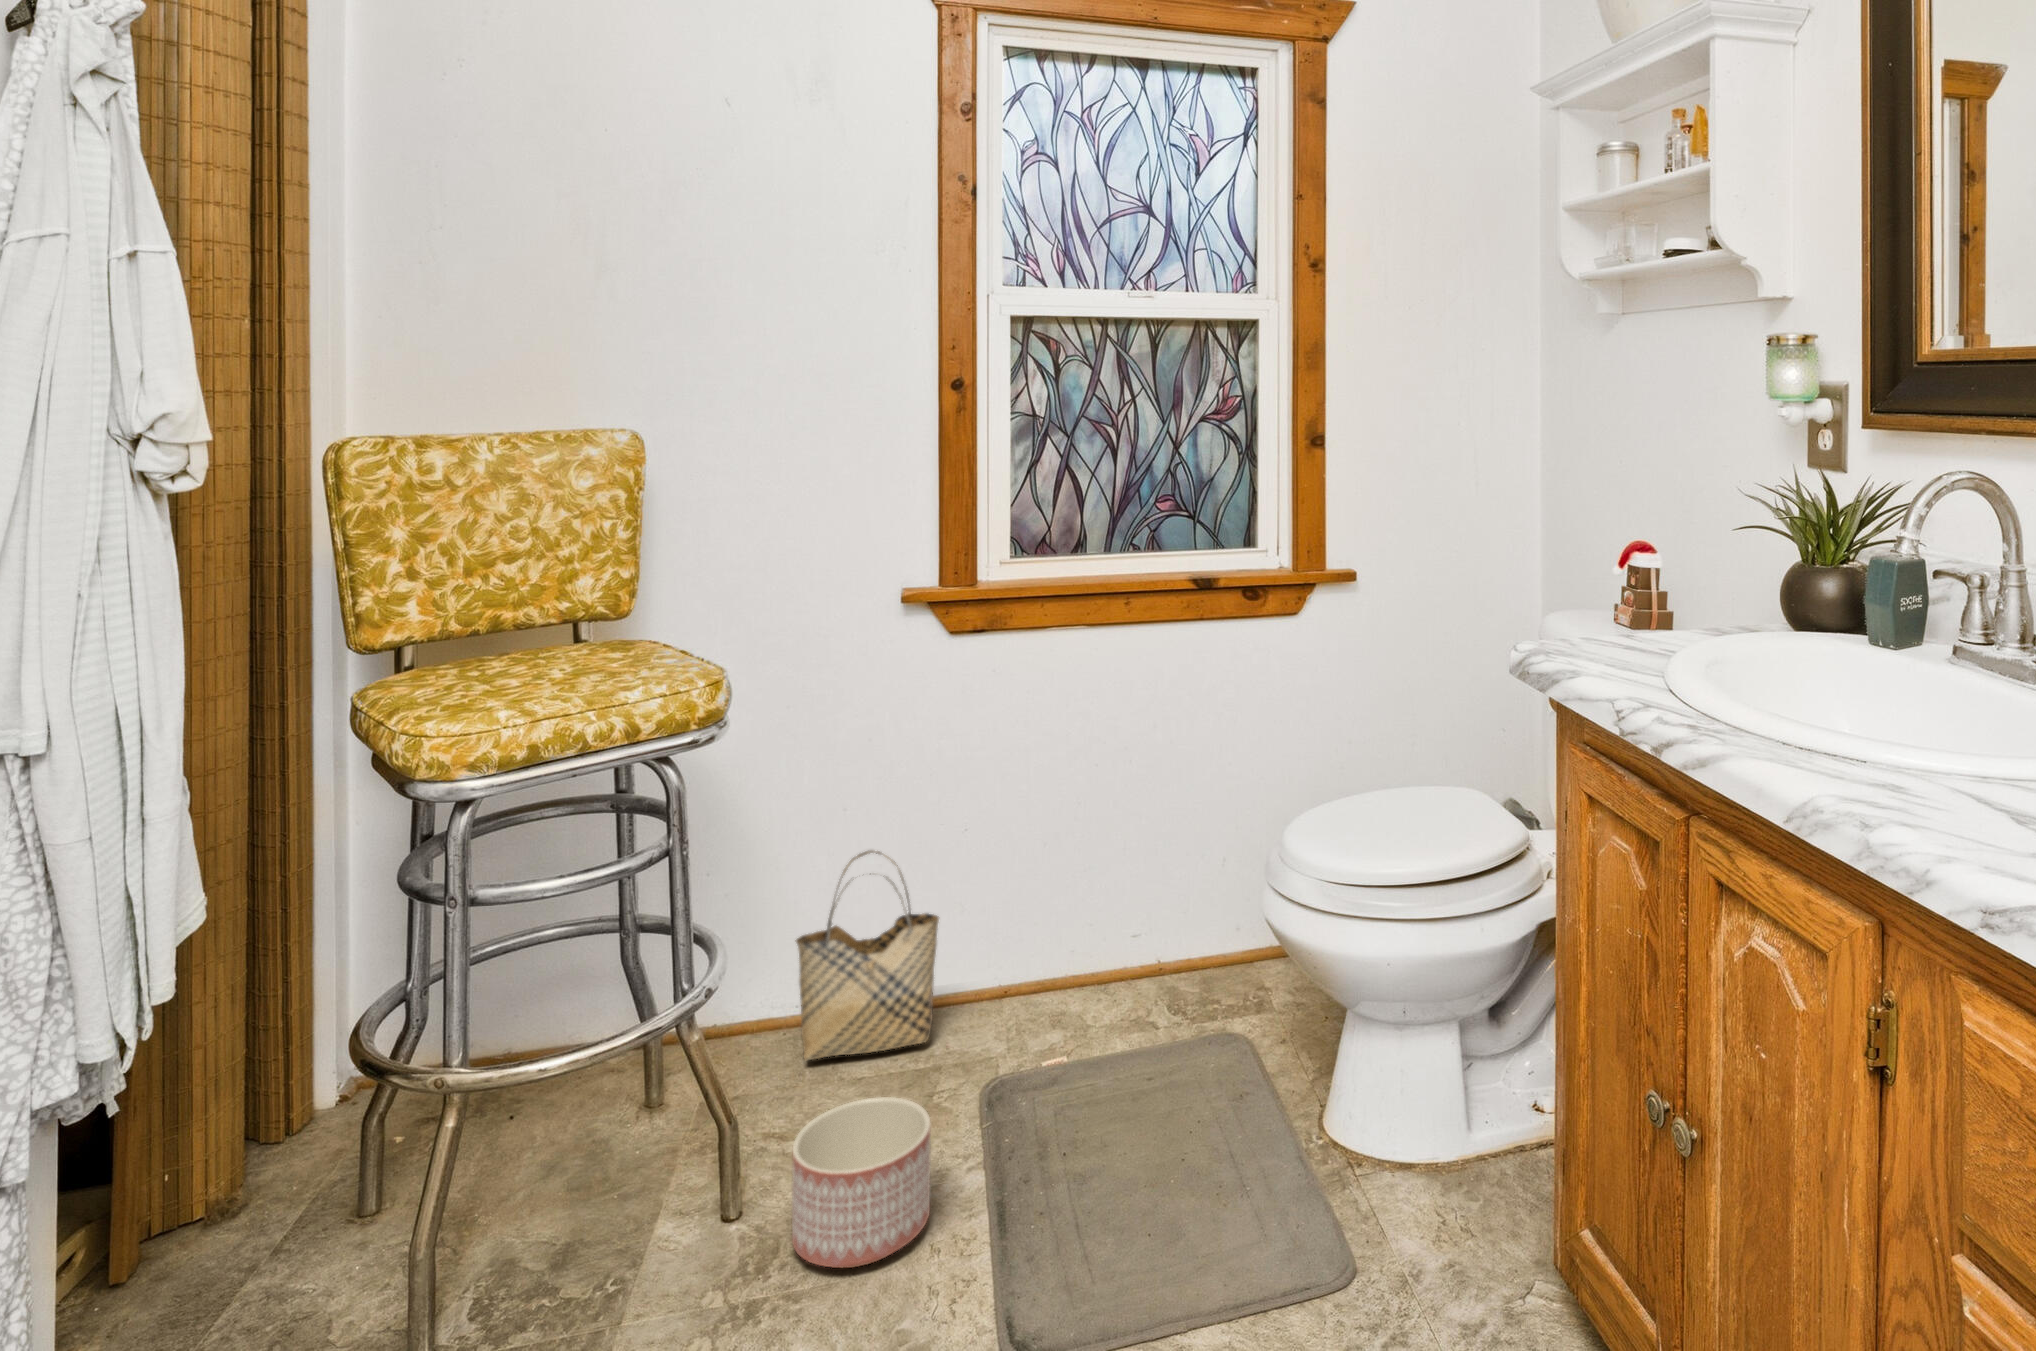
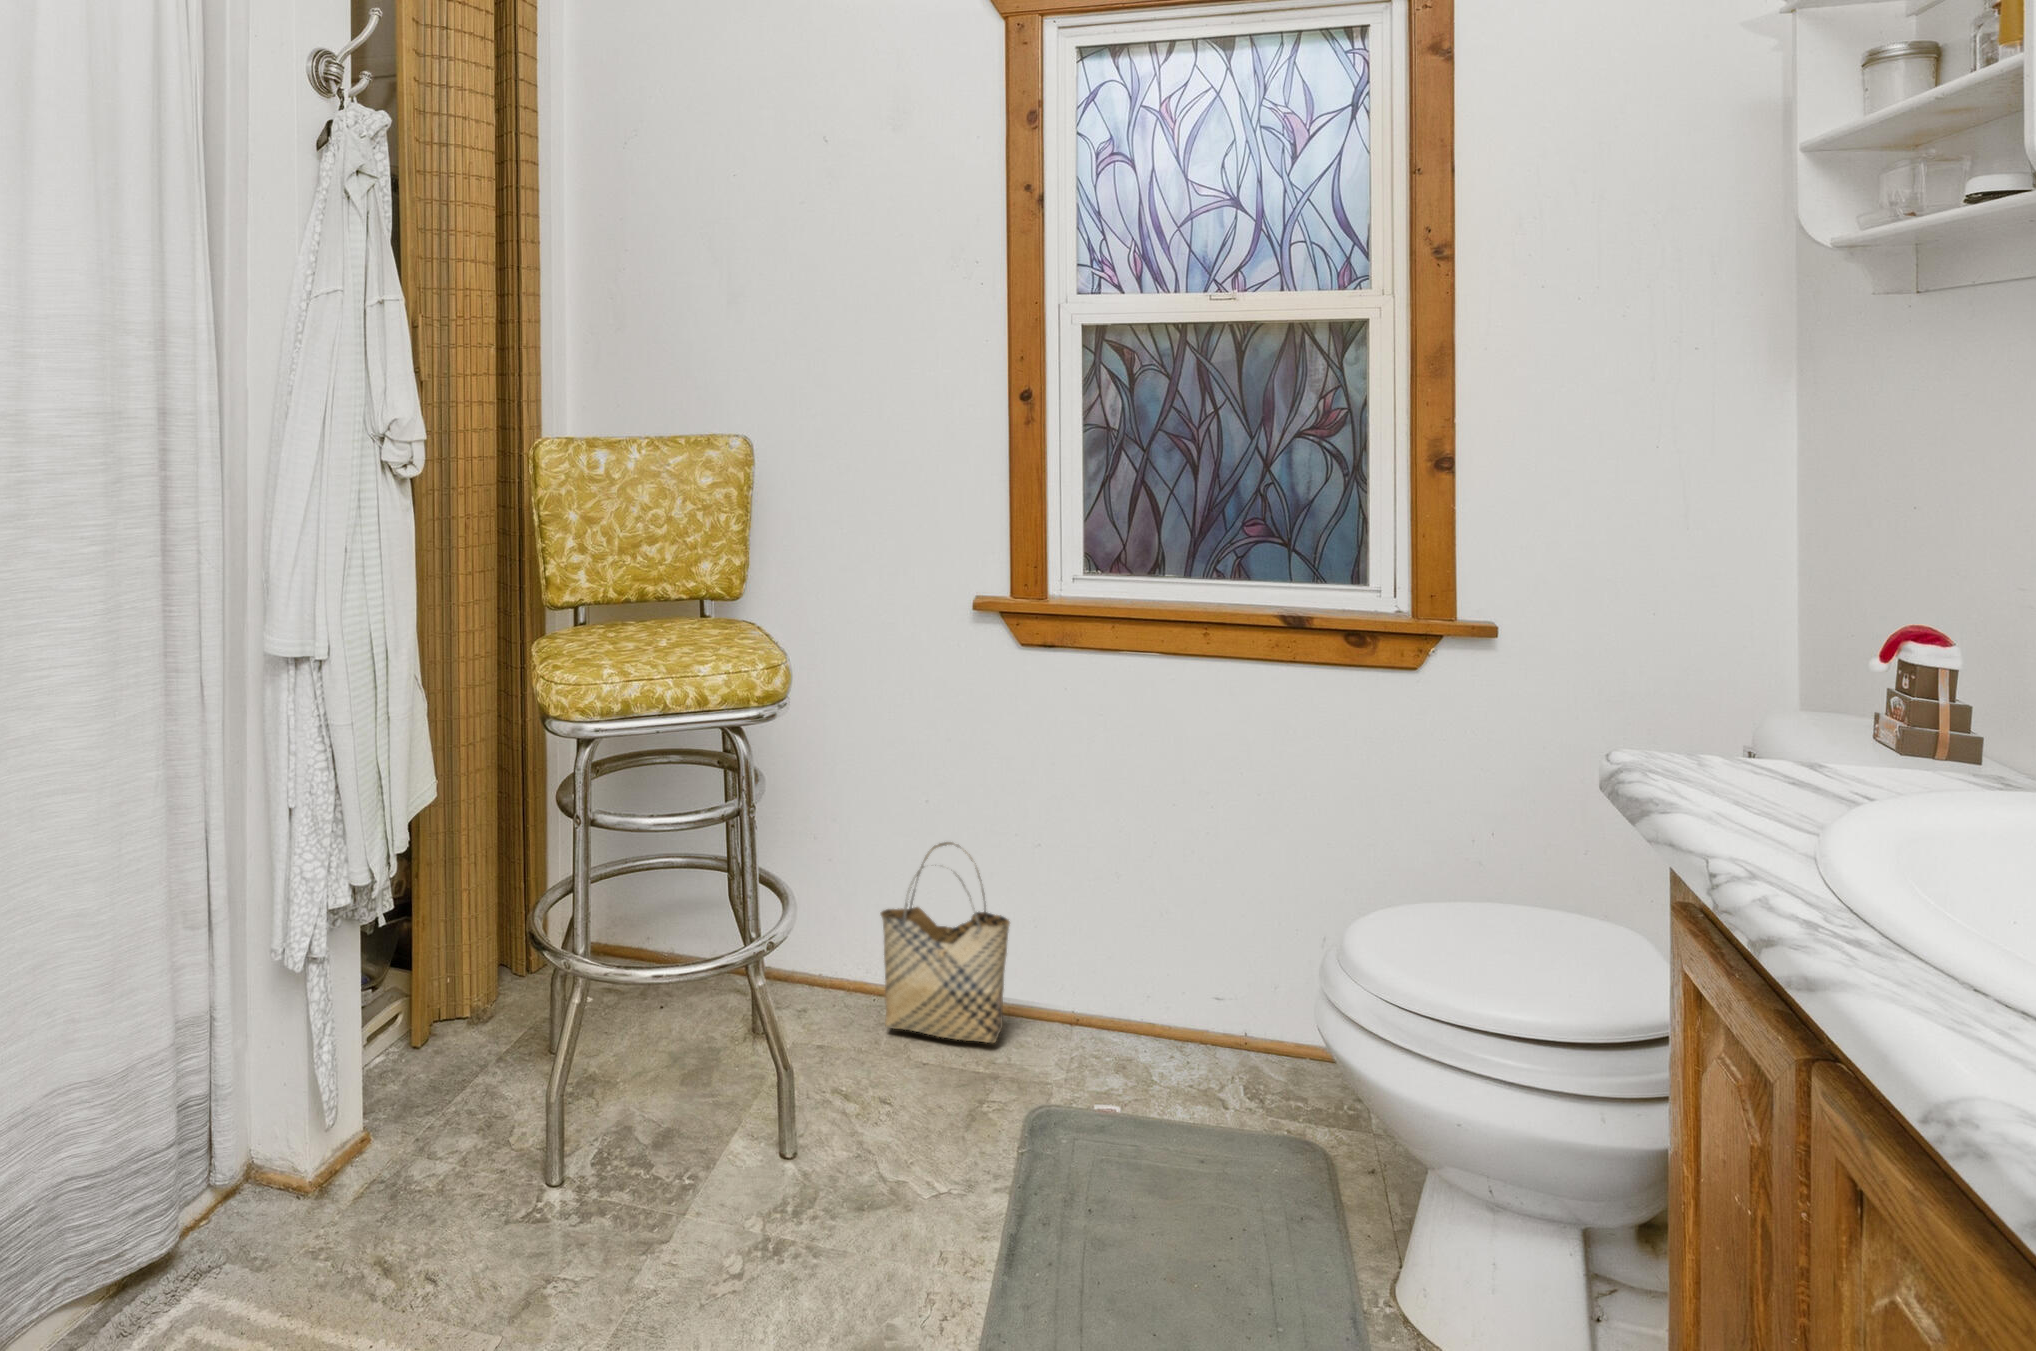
planter: present [792,1097,931,1268] -> none [824,1084,949,1248]

